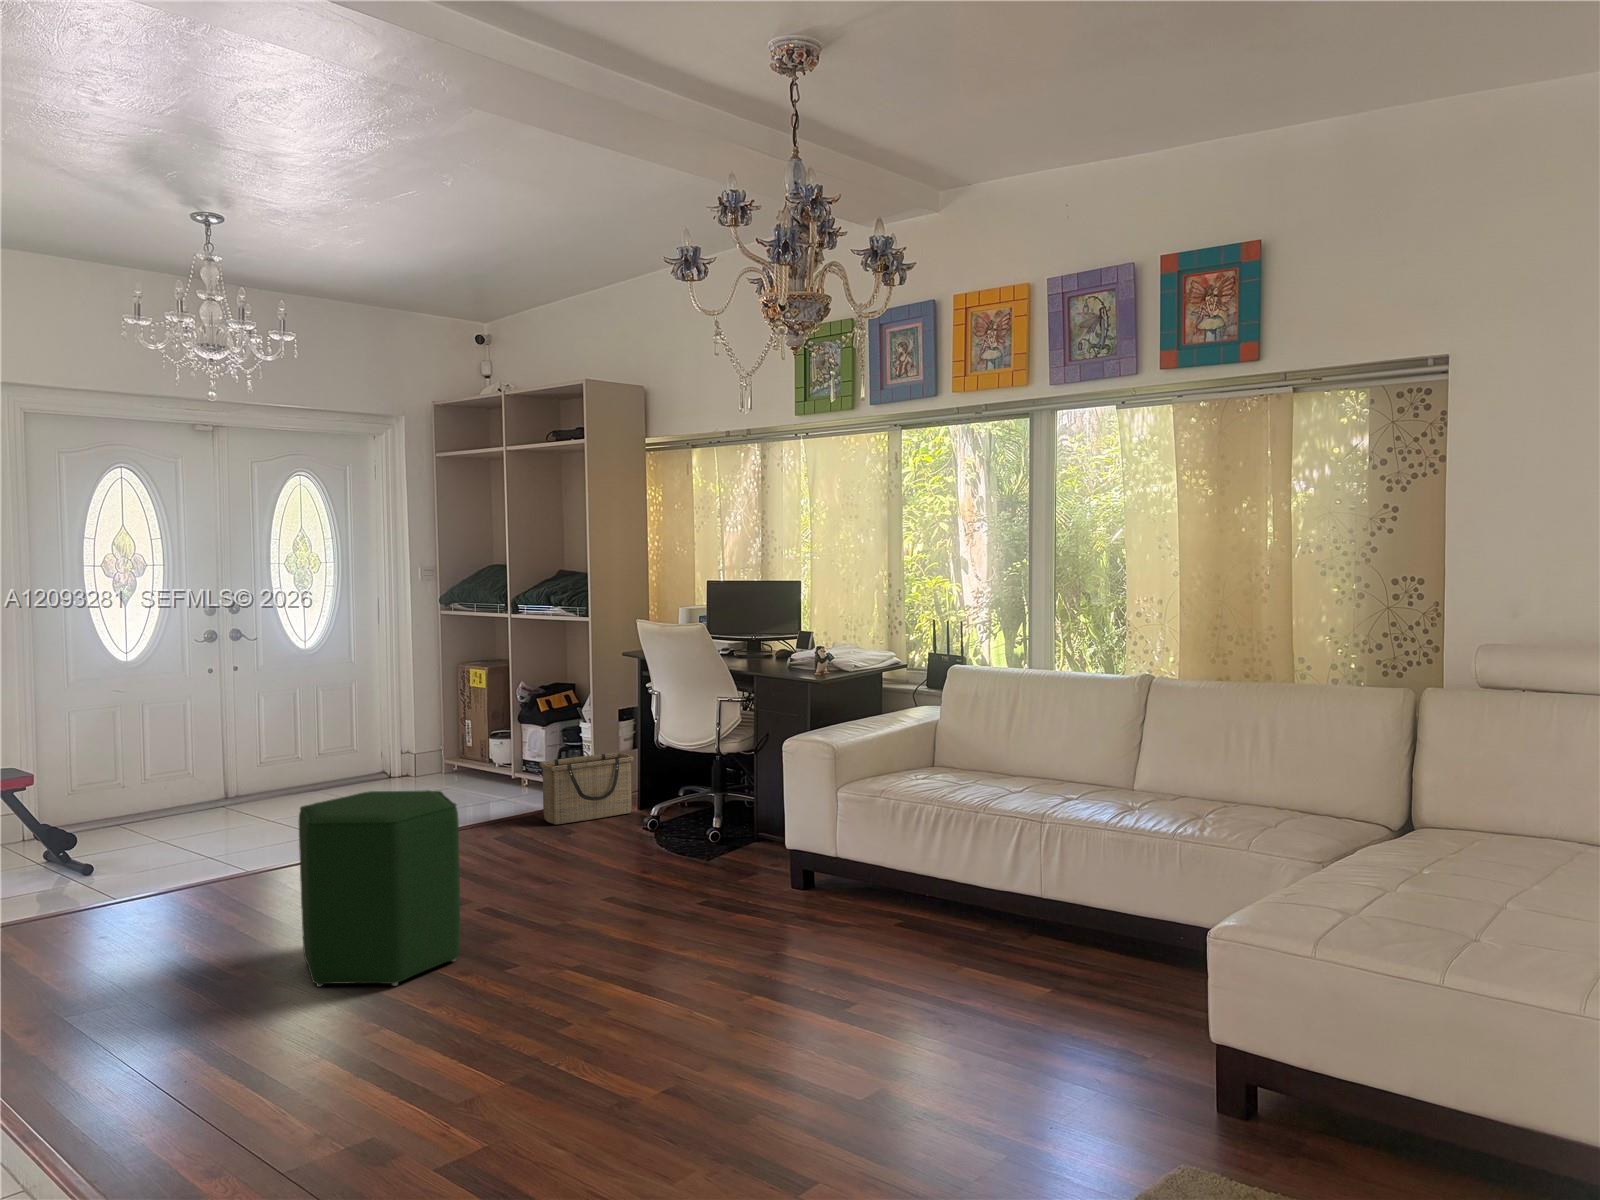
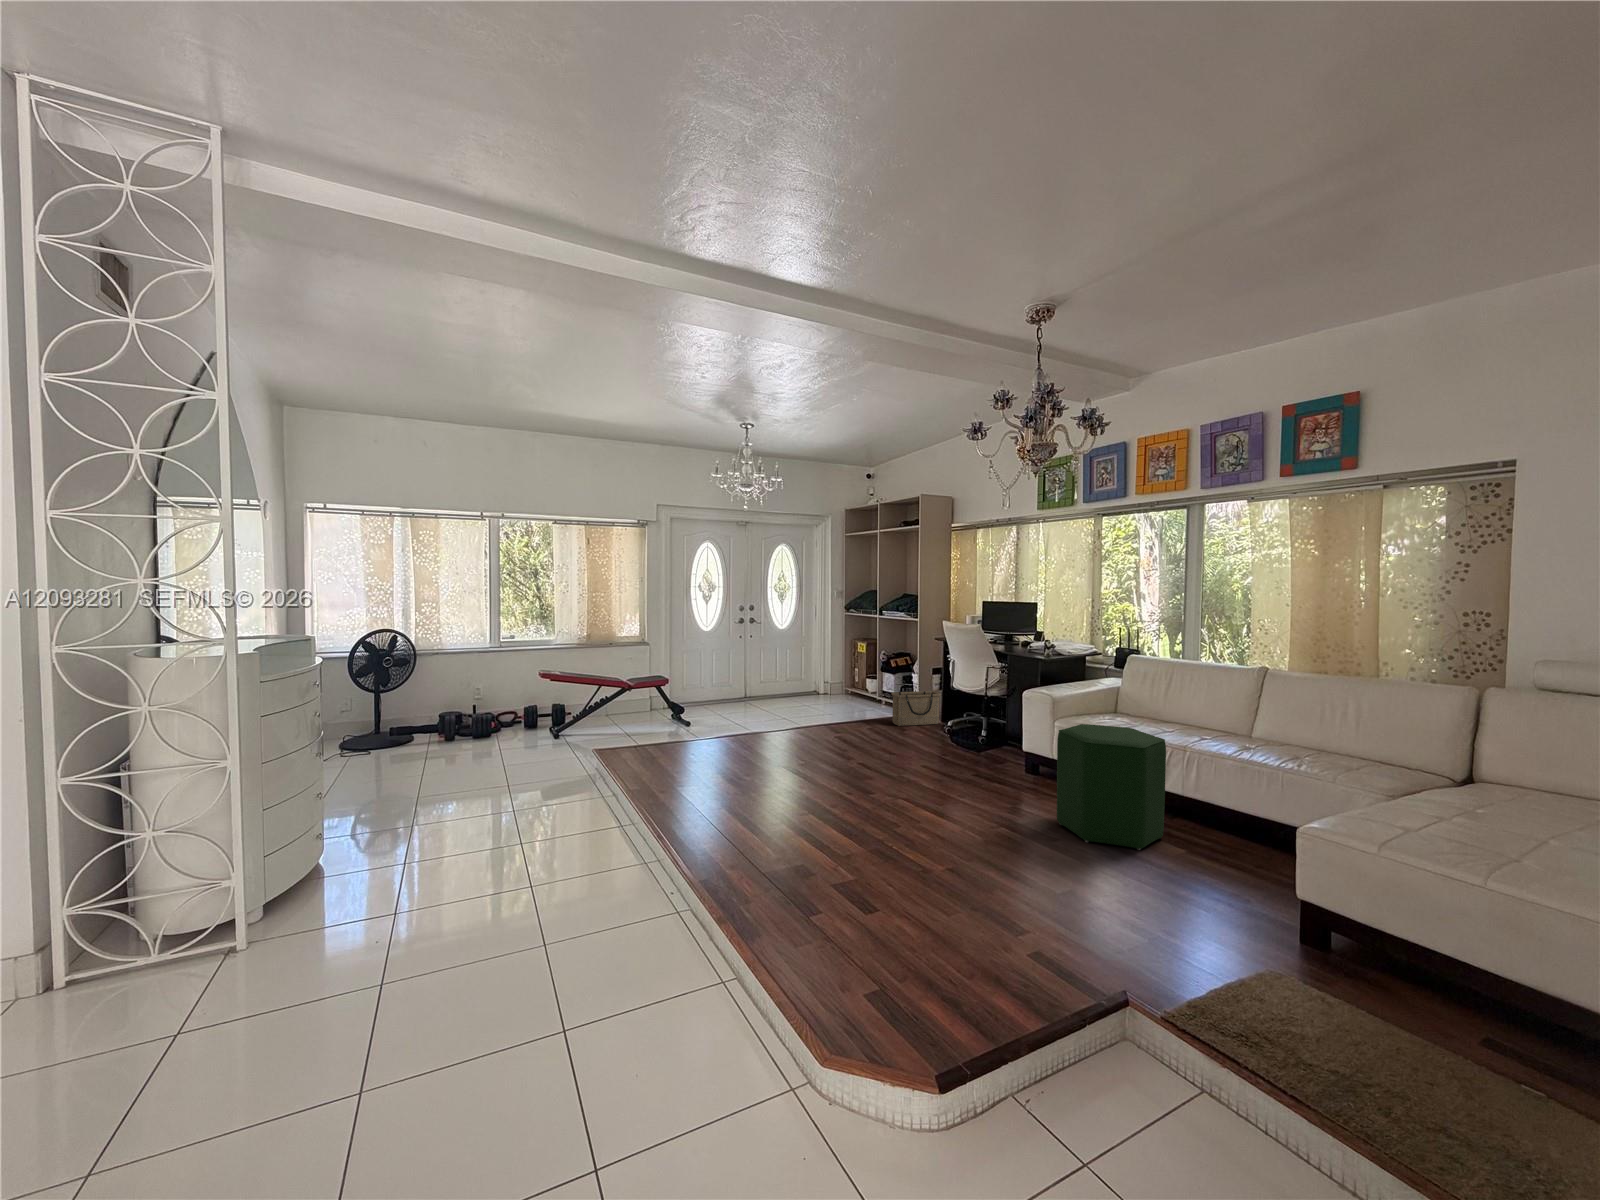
ottoman: present [299,790,460,987] -> present [1057,724,1166,850]

